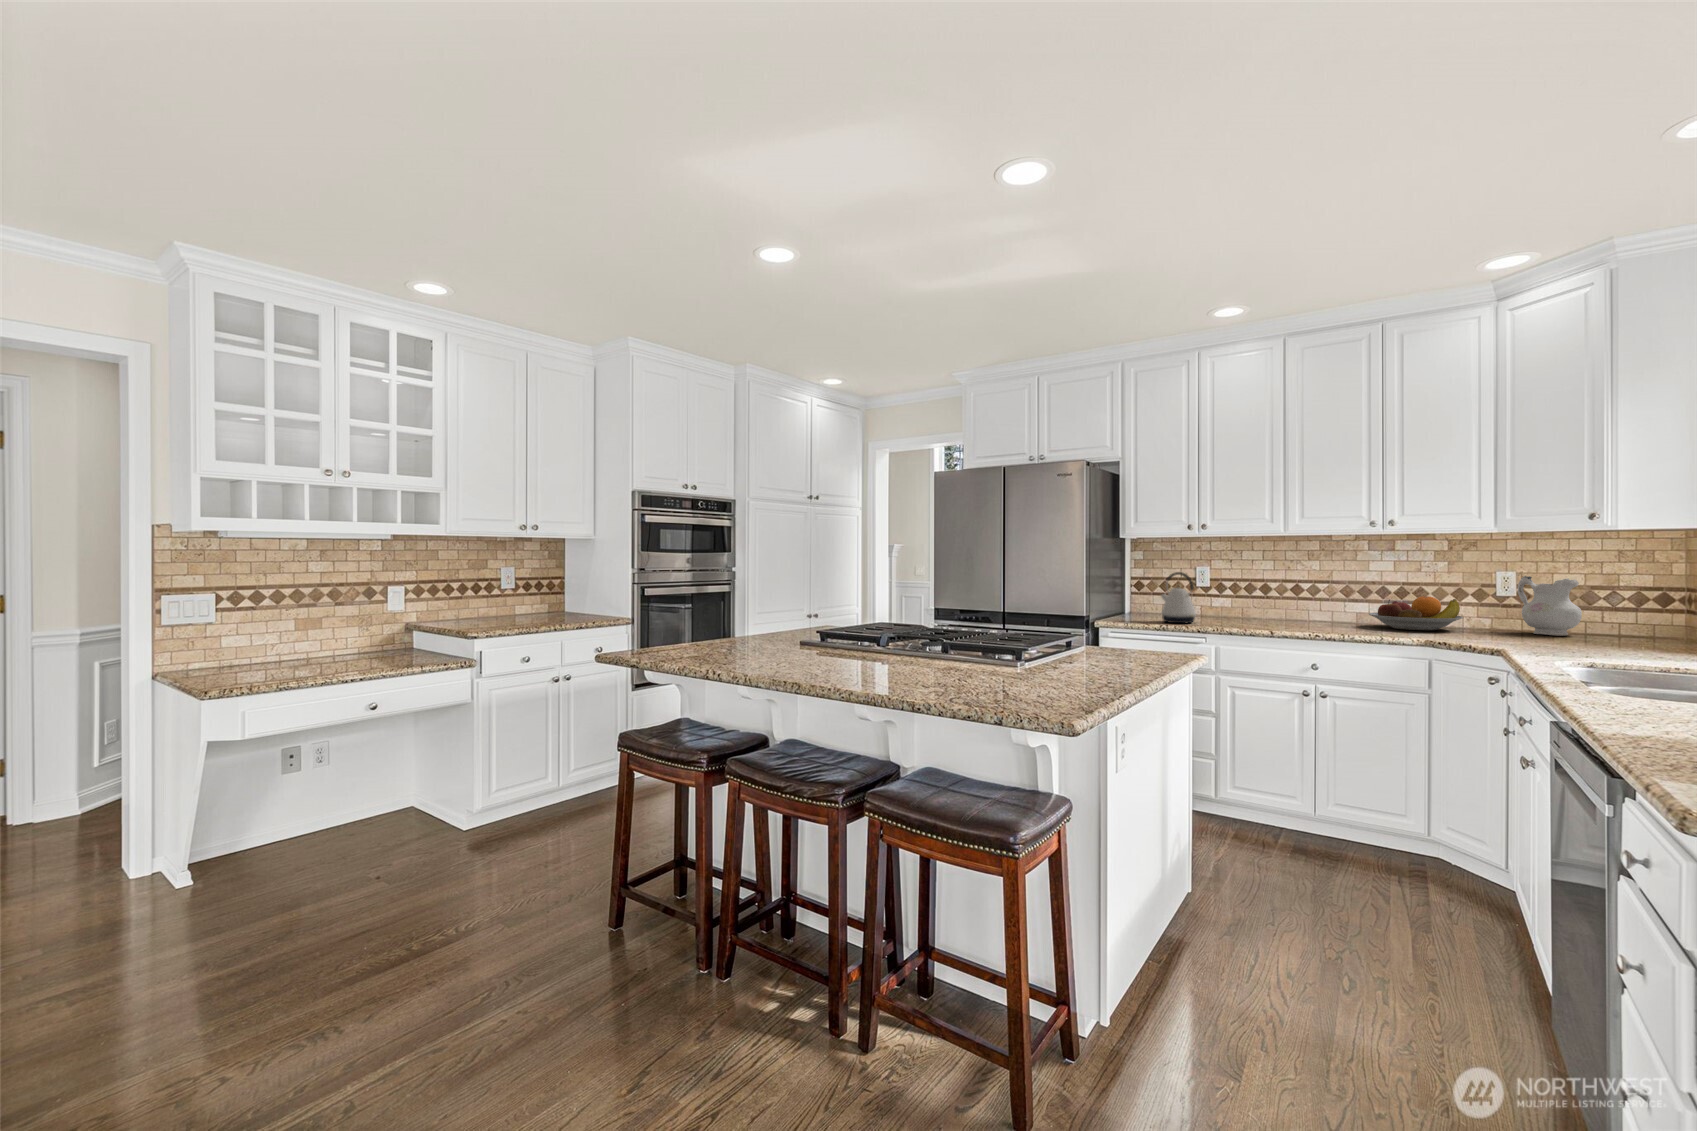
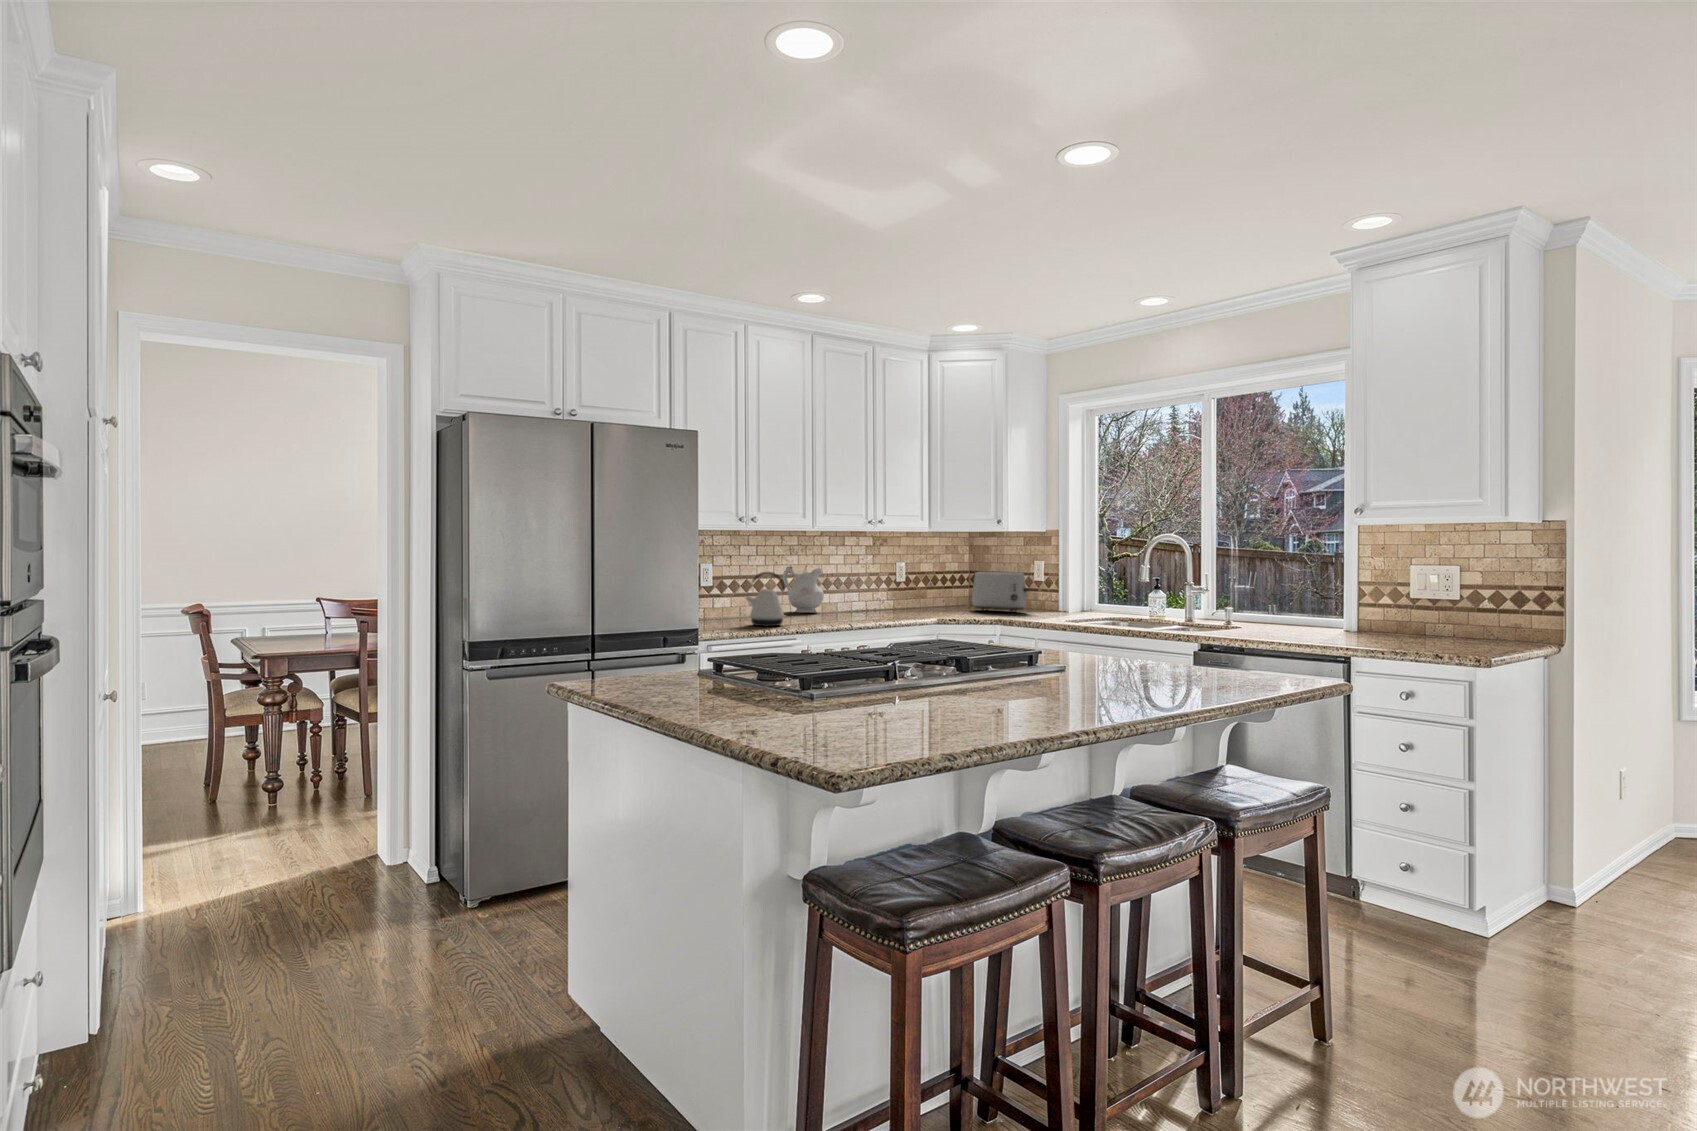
ceramic pitcher: present [1518,576,1582,636] -> present [783,567,824,613]
toaster: none [1582,585,1676,647] -> present [972,572,1029,612]
fruit bowl: present [1369,596,1463,630] -> none [853,585,917,614]

